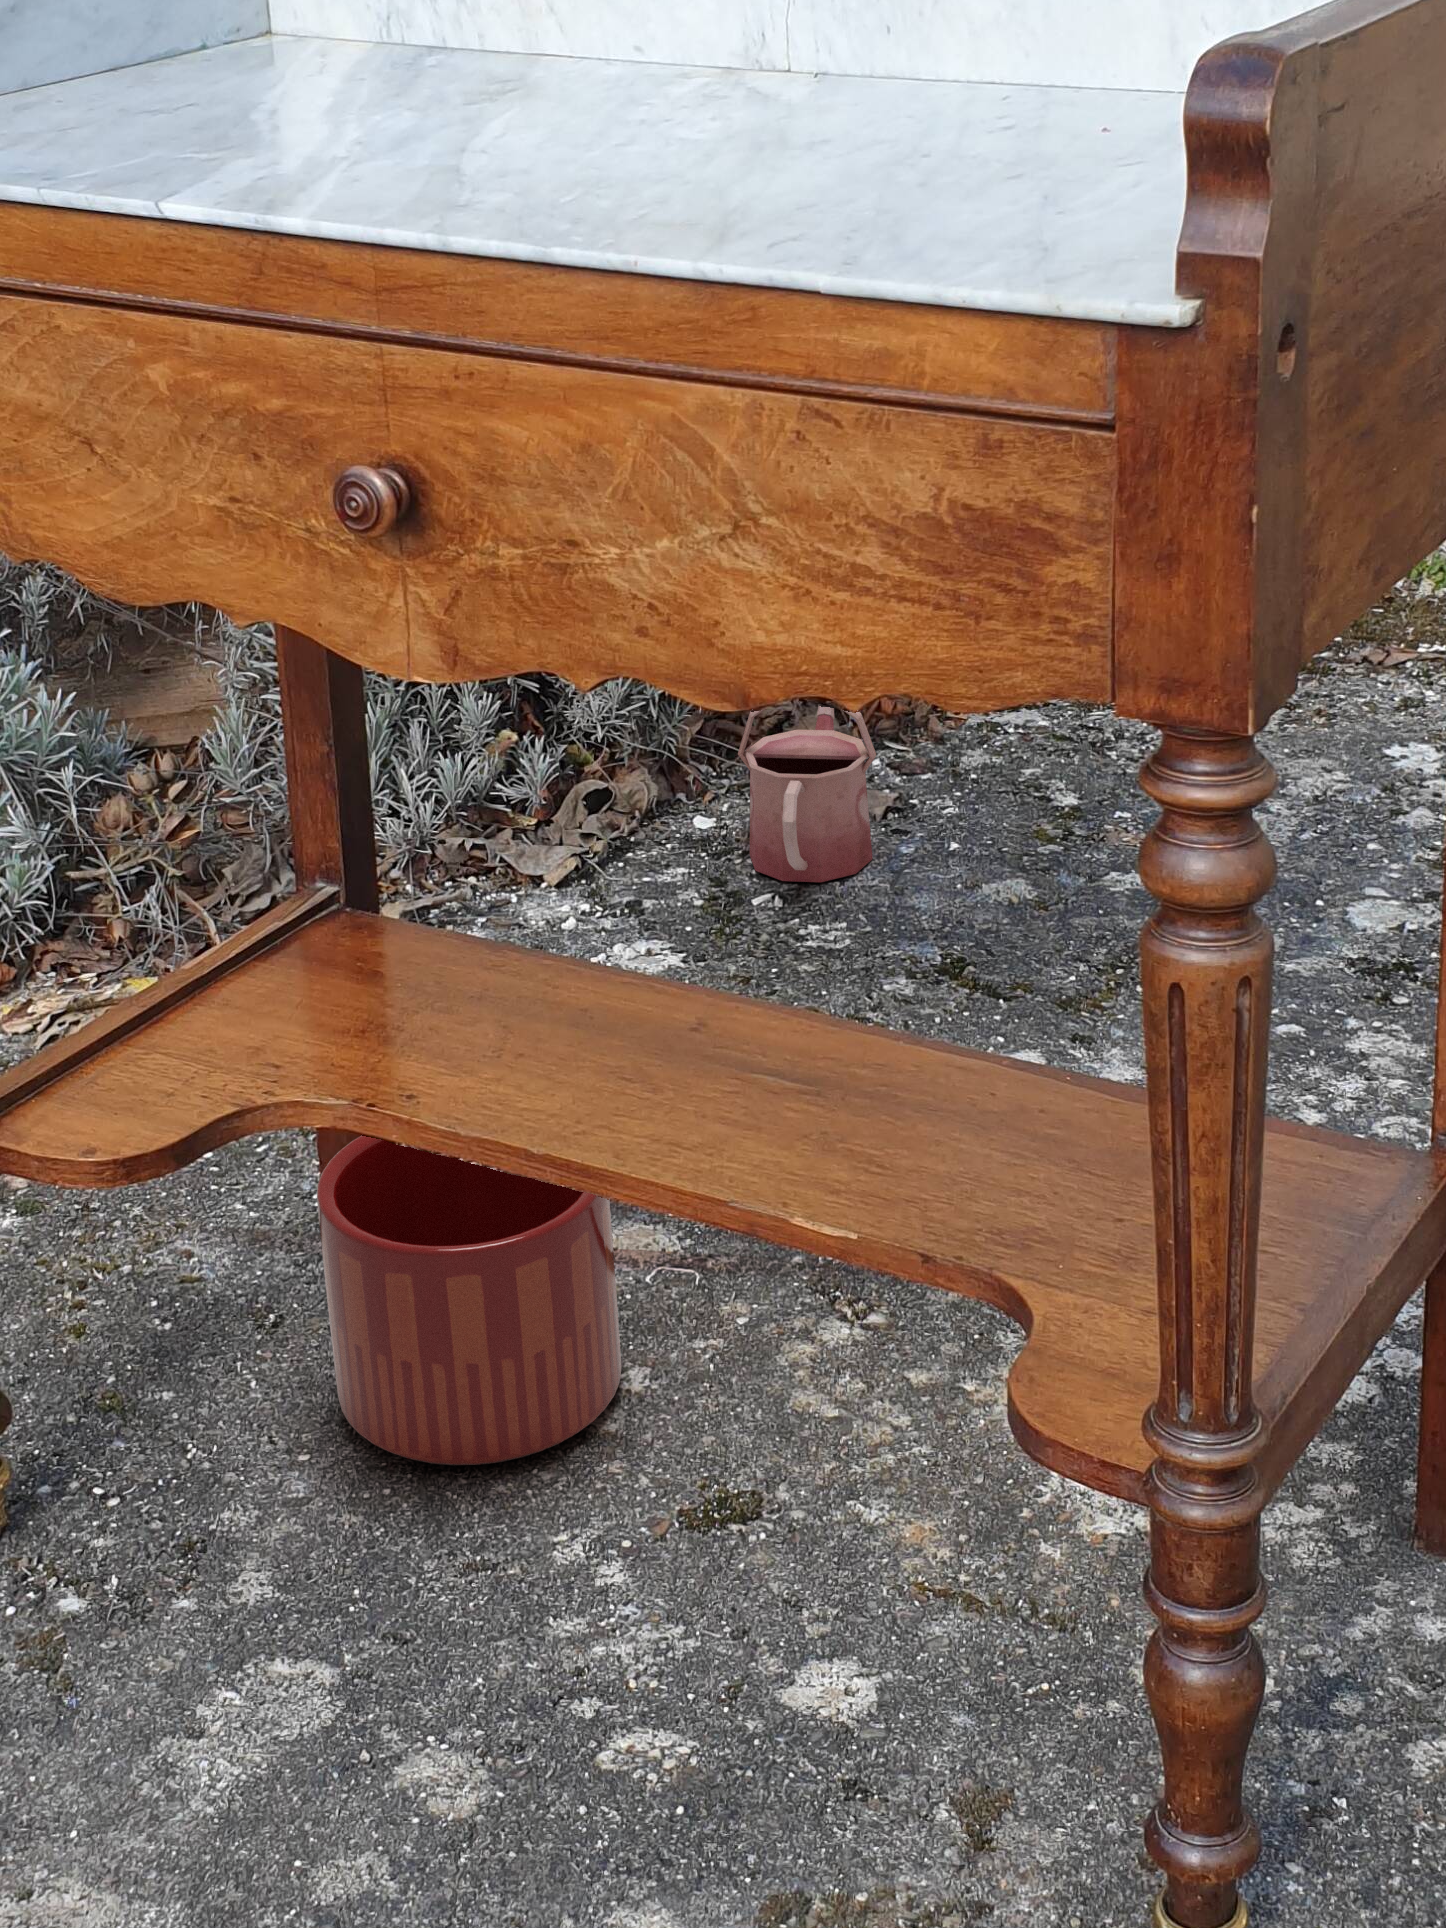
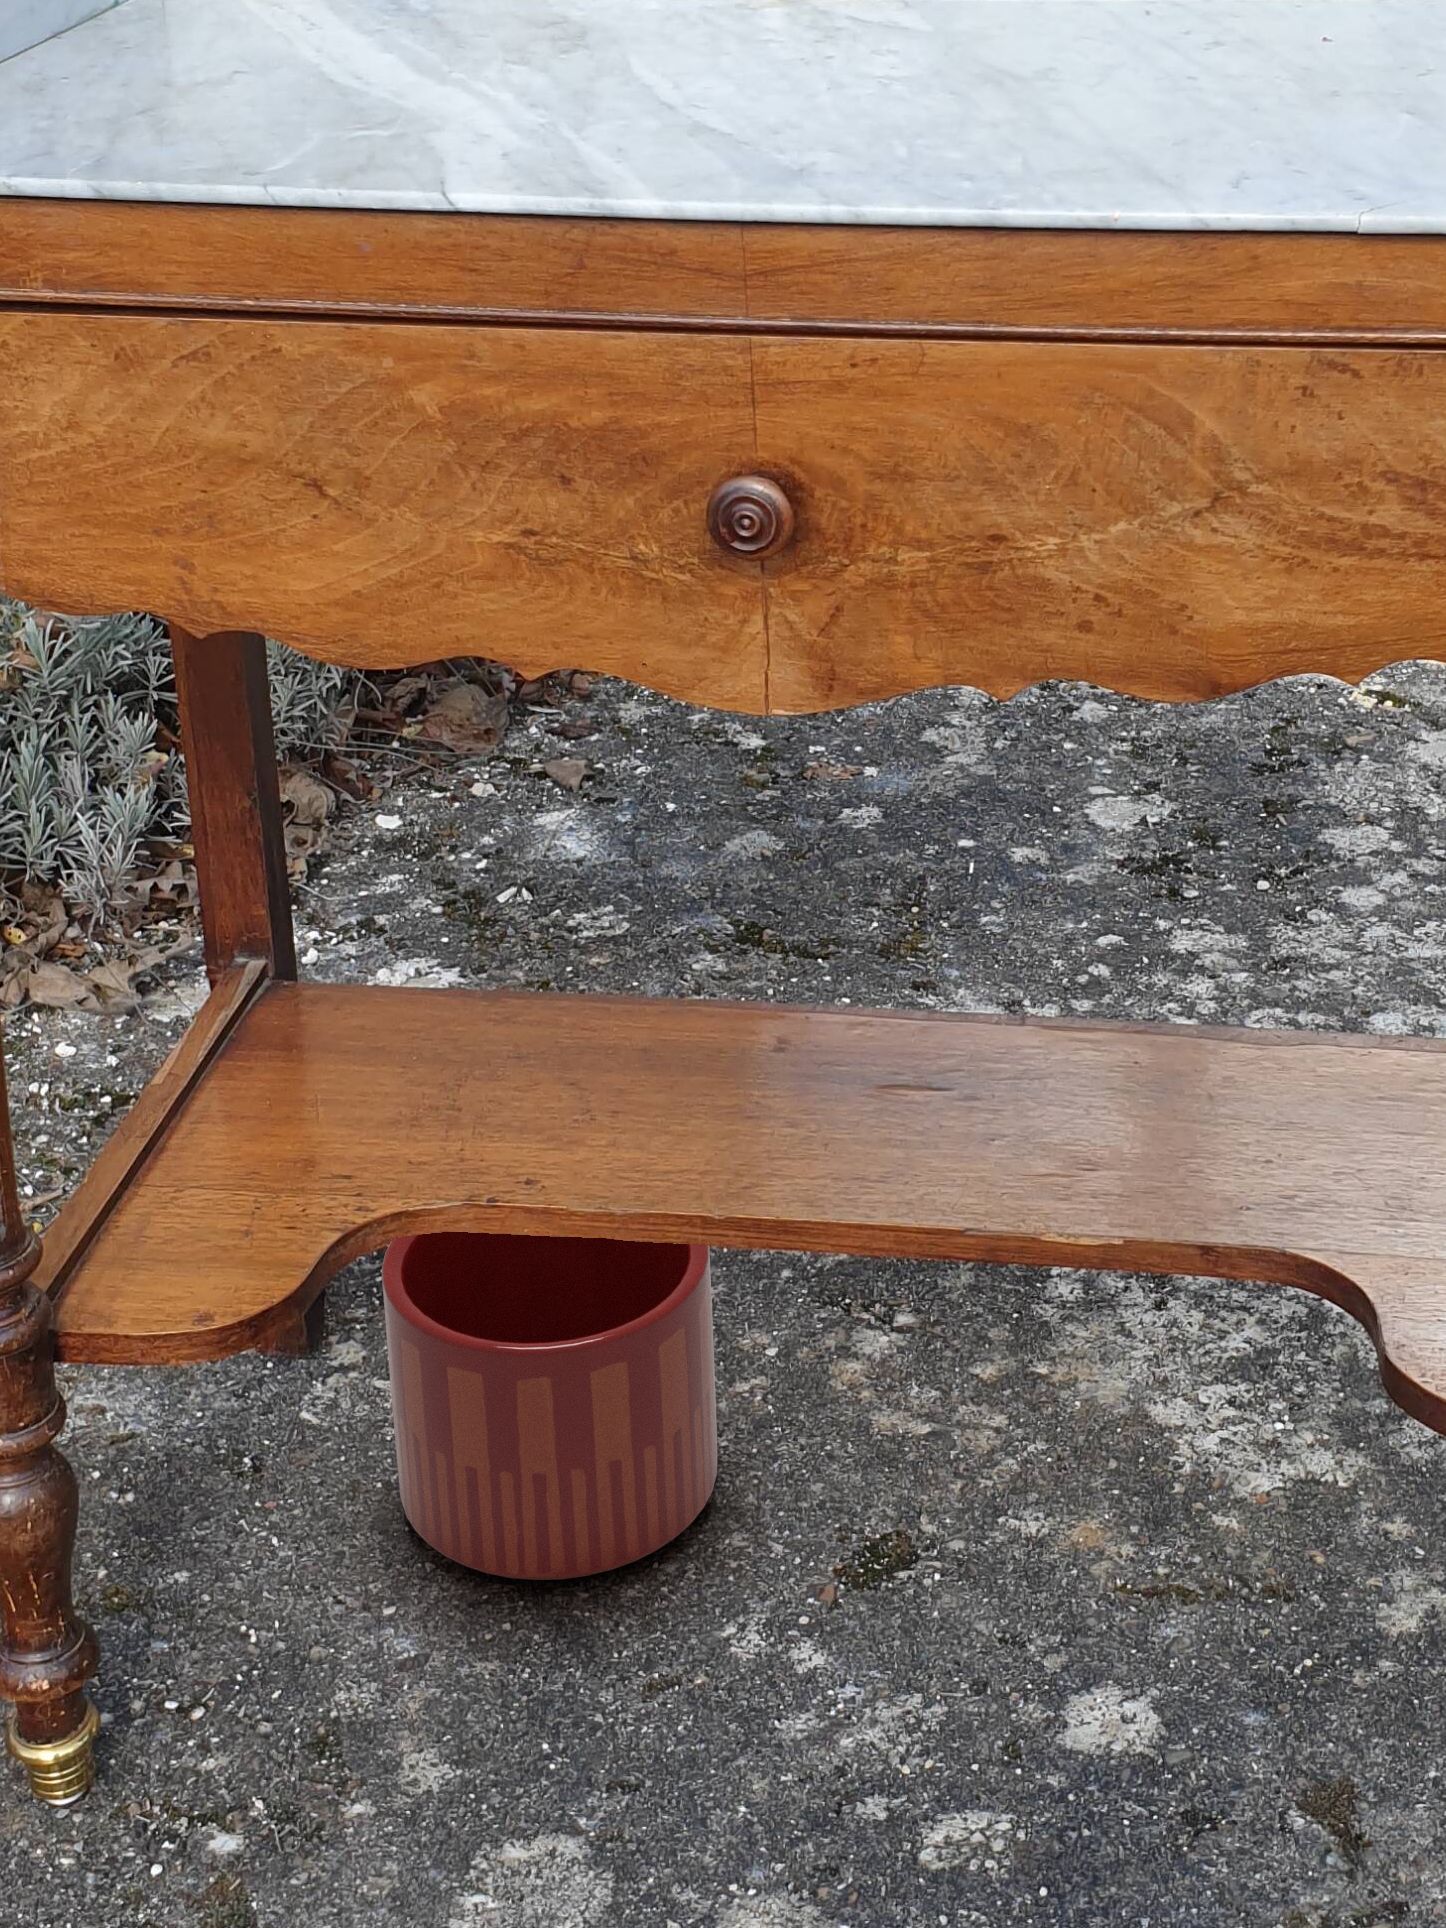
watering can: present [738,706,876,882] -> none [485,644,634,872]

